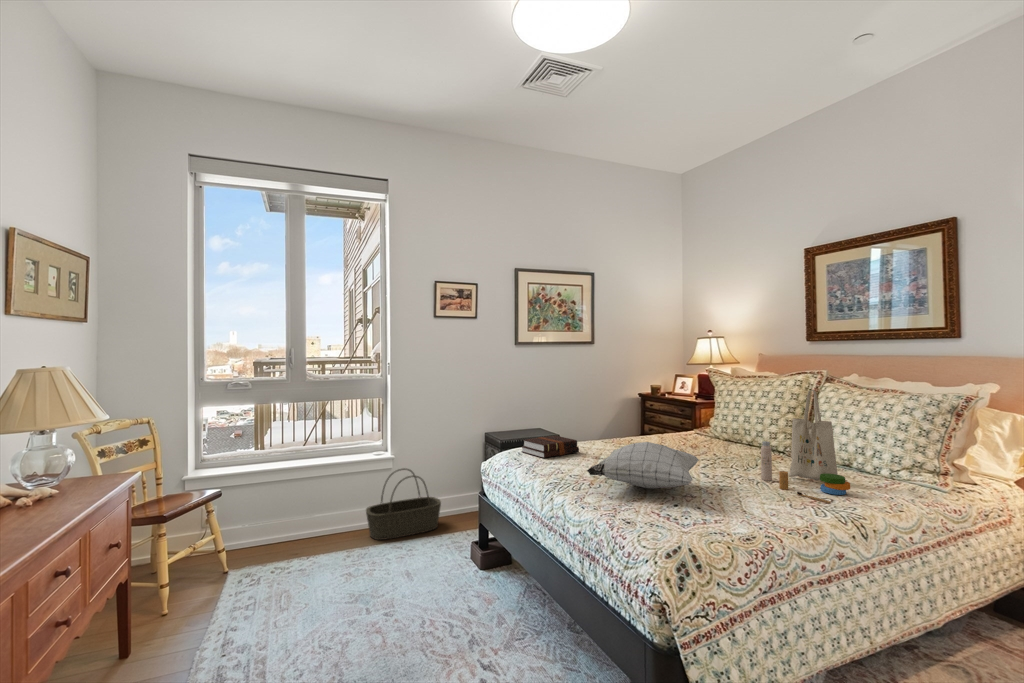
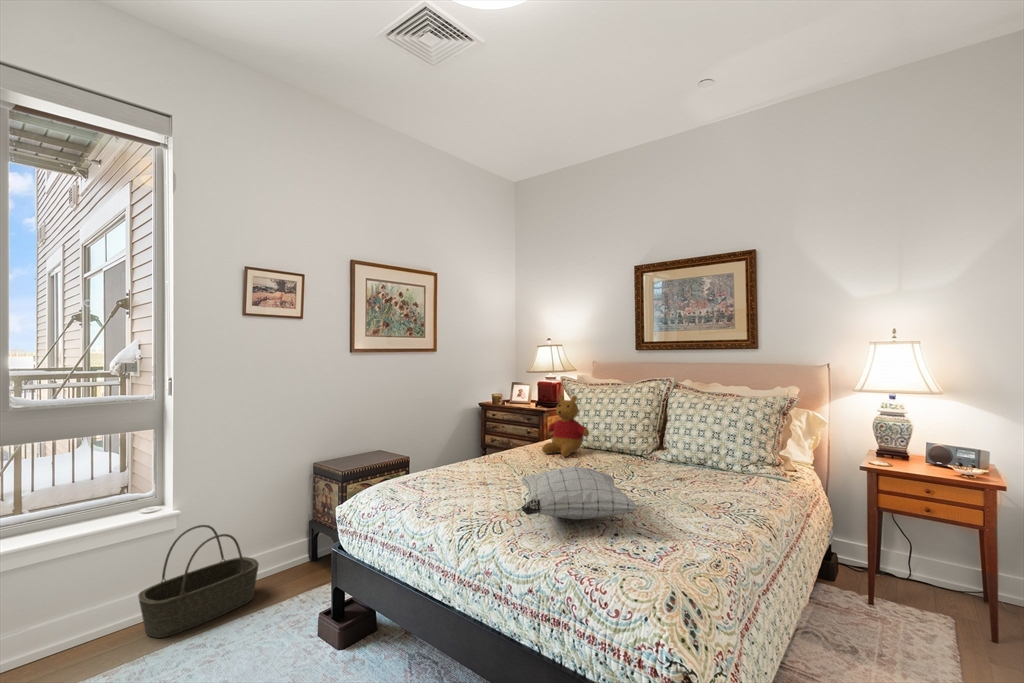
stuffed bear: none [674,385,723,445] -> present [542,395,589,457]
tote bag: present [761,390,850,504] -> none [657,399,737,509]
hardback book: present [522,436,579,458] -> none [395,462,462,493]

